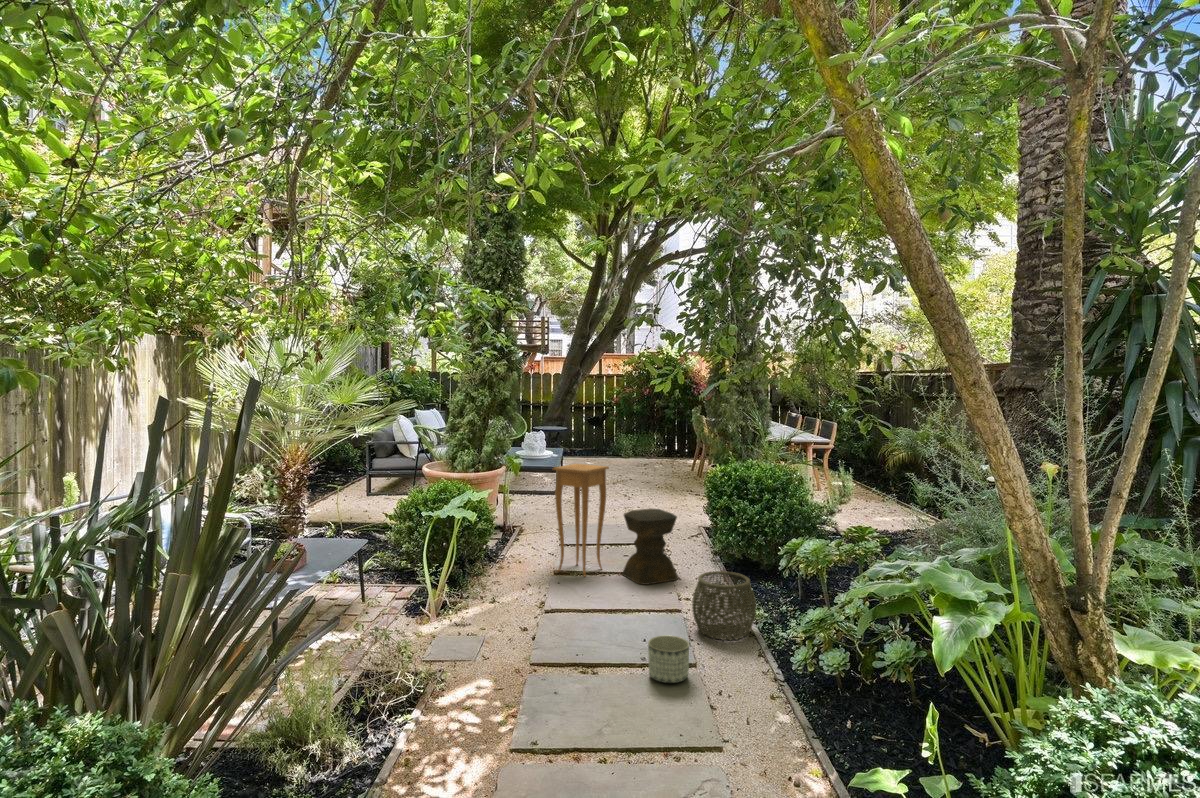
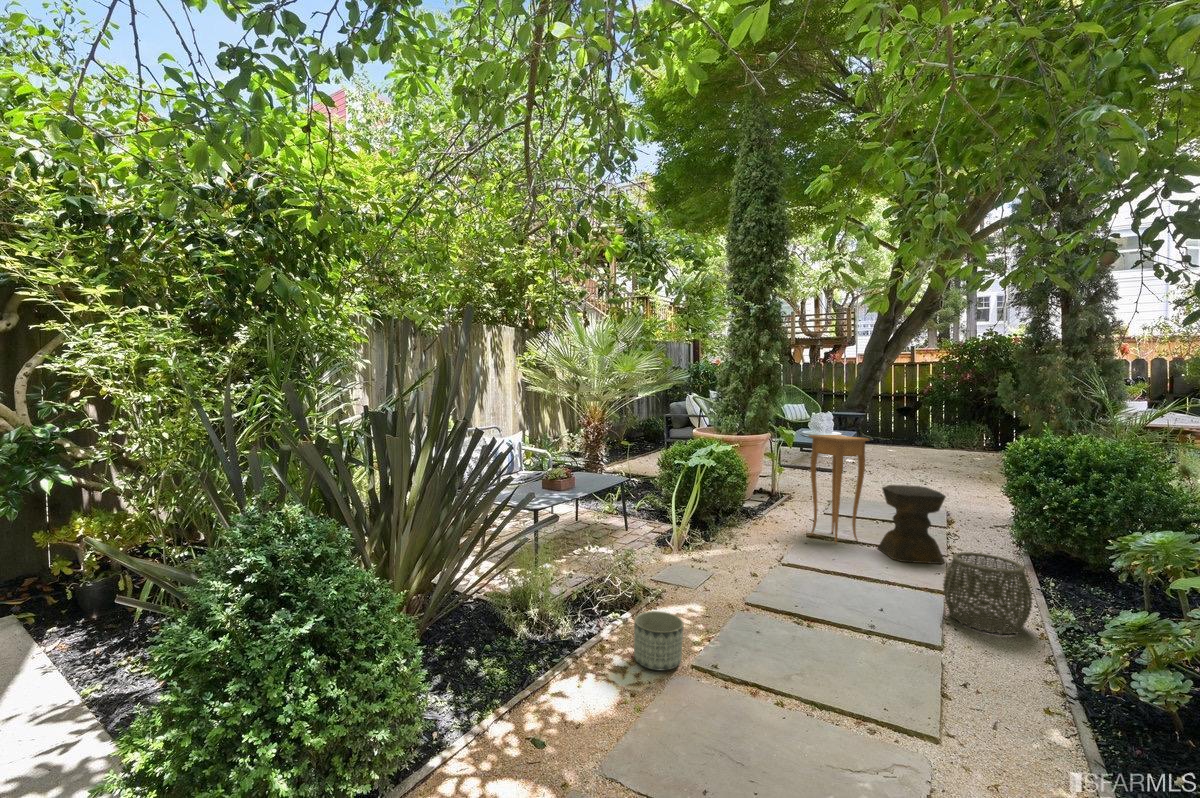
planter: present [648,635,689,683] -> present [634,611,683,671]

